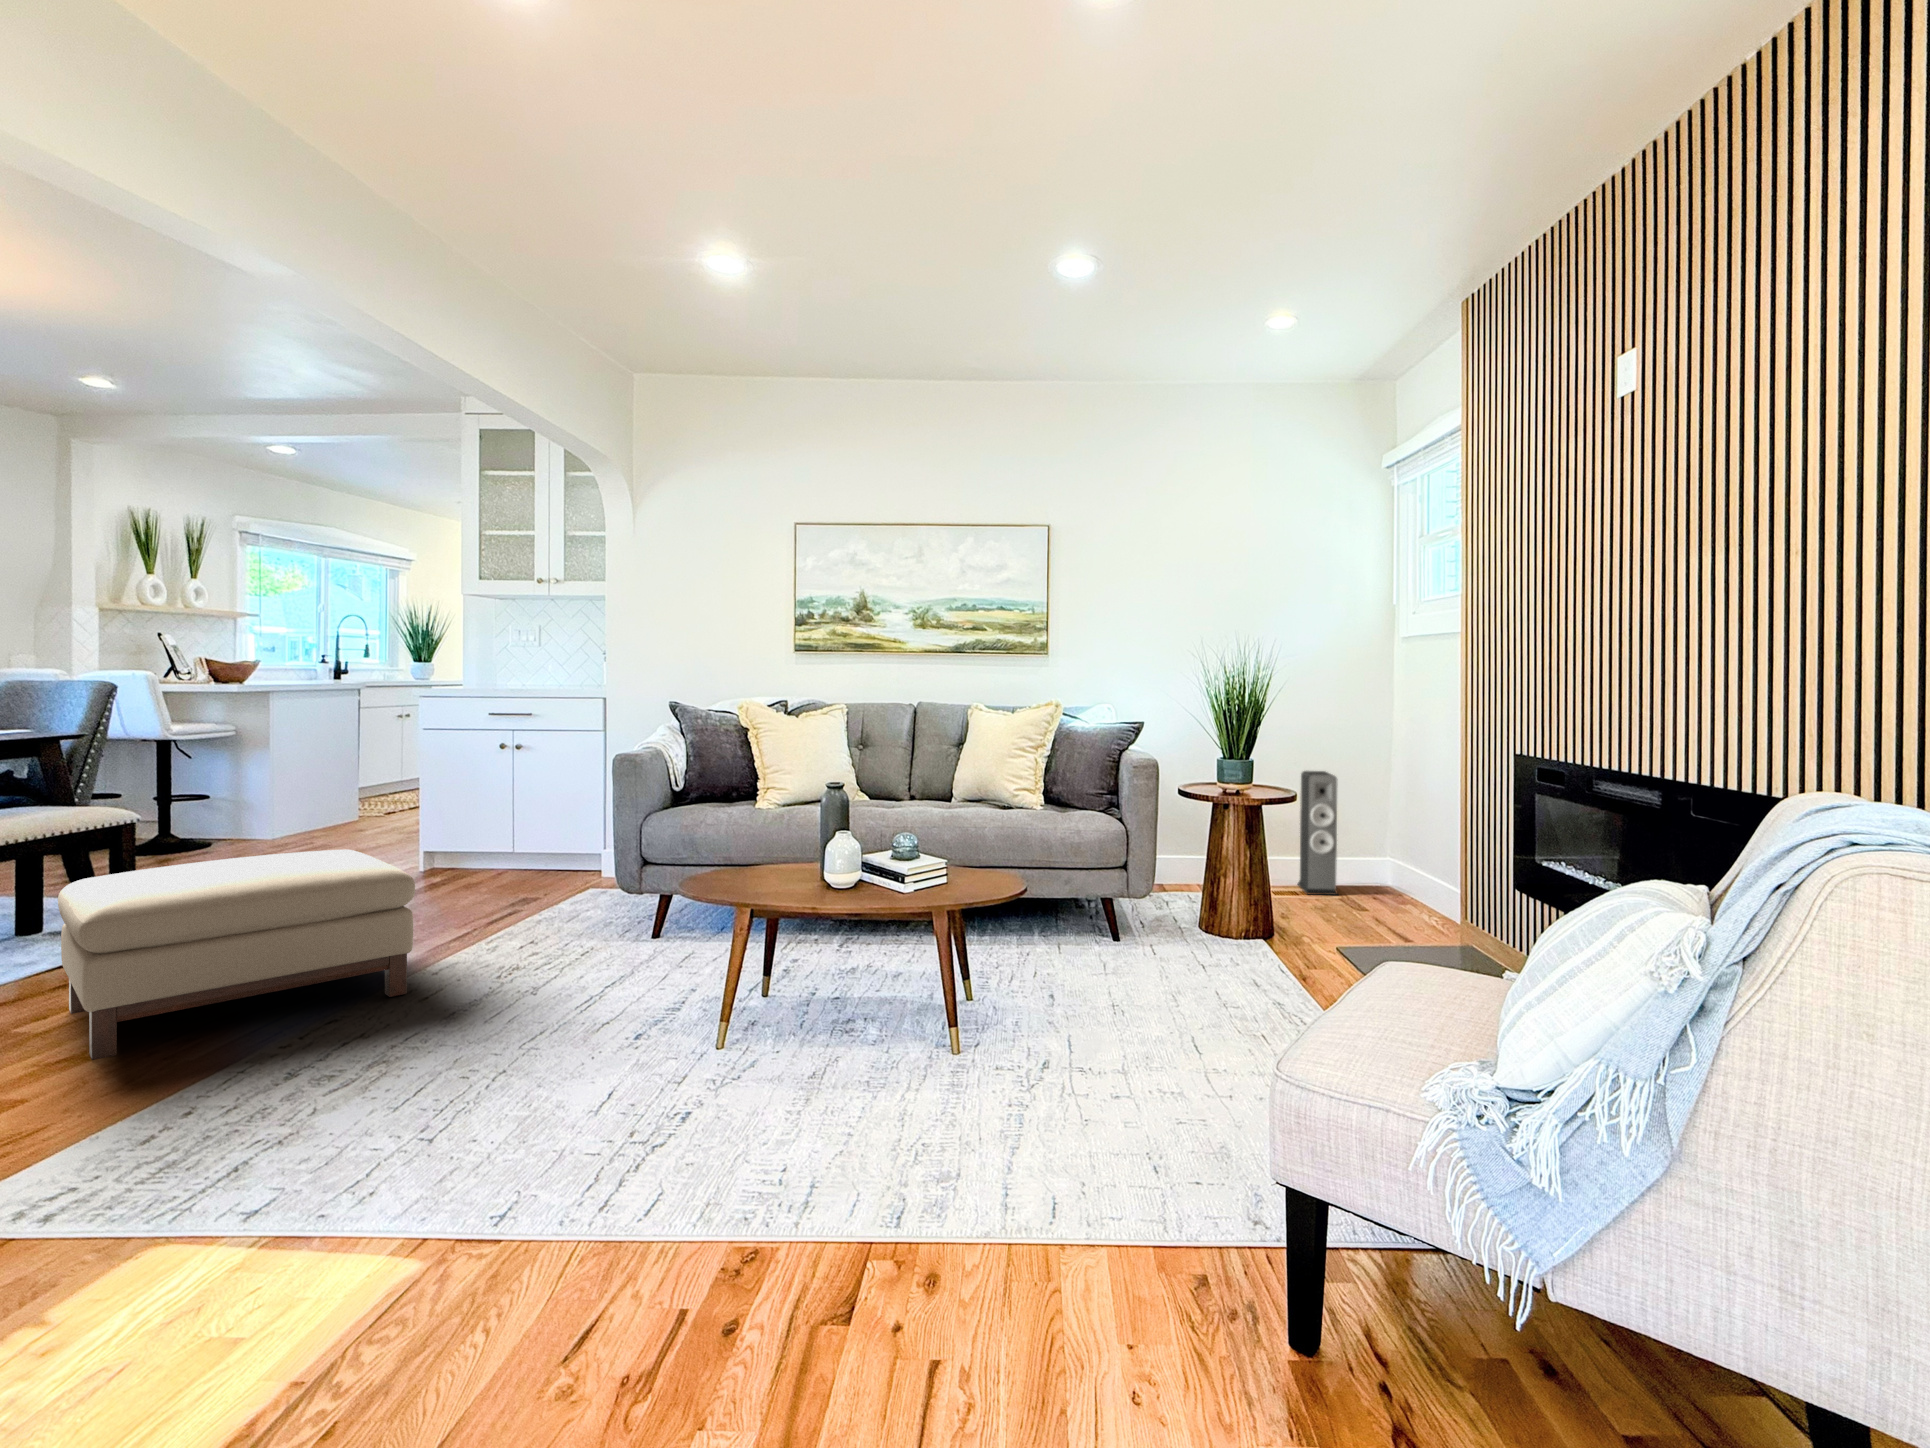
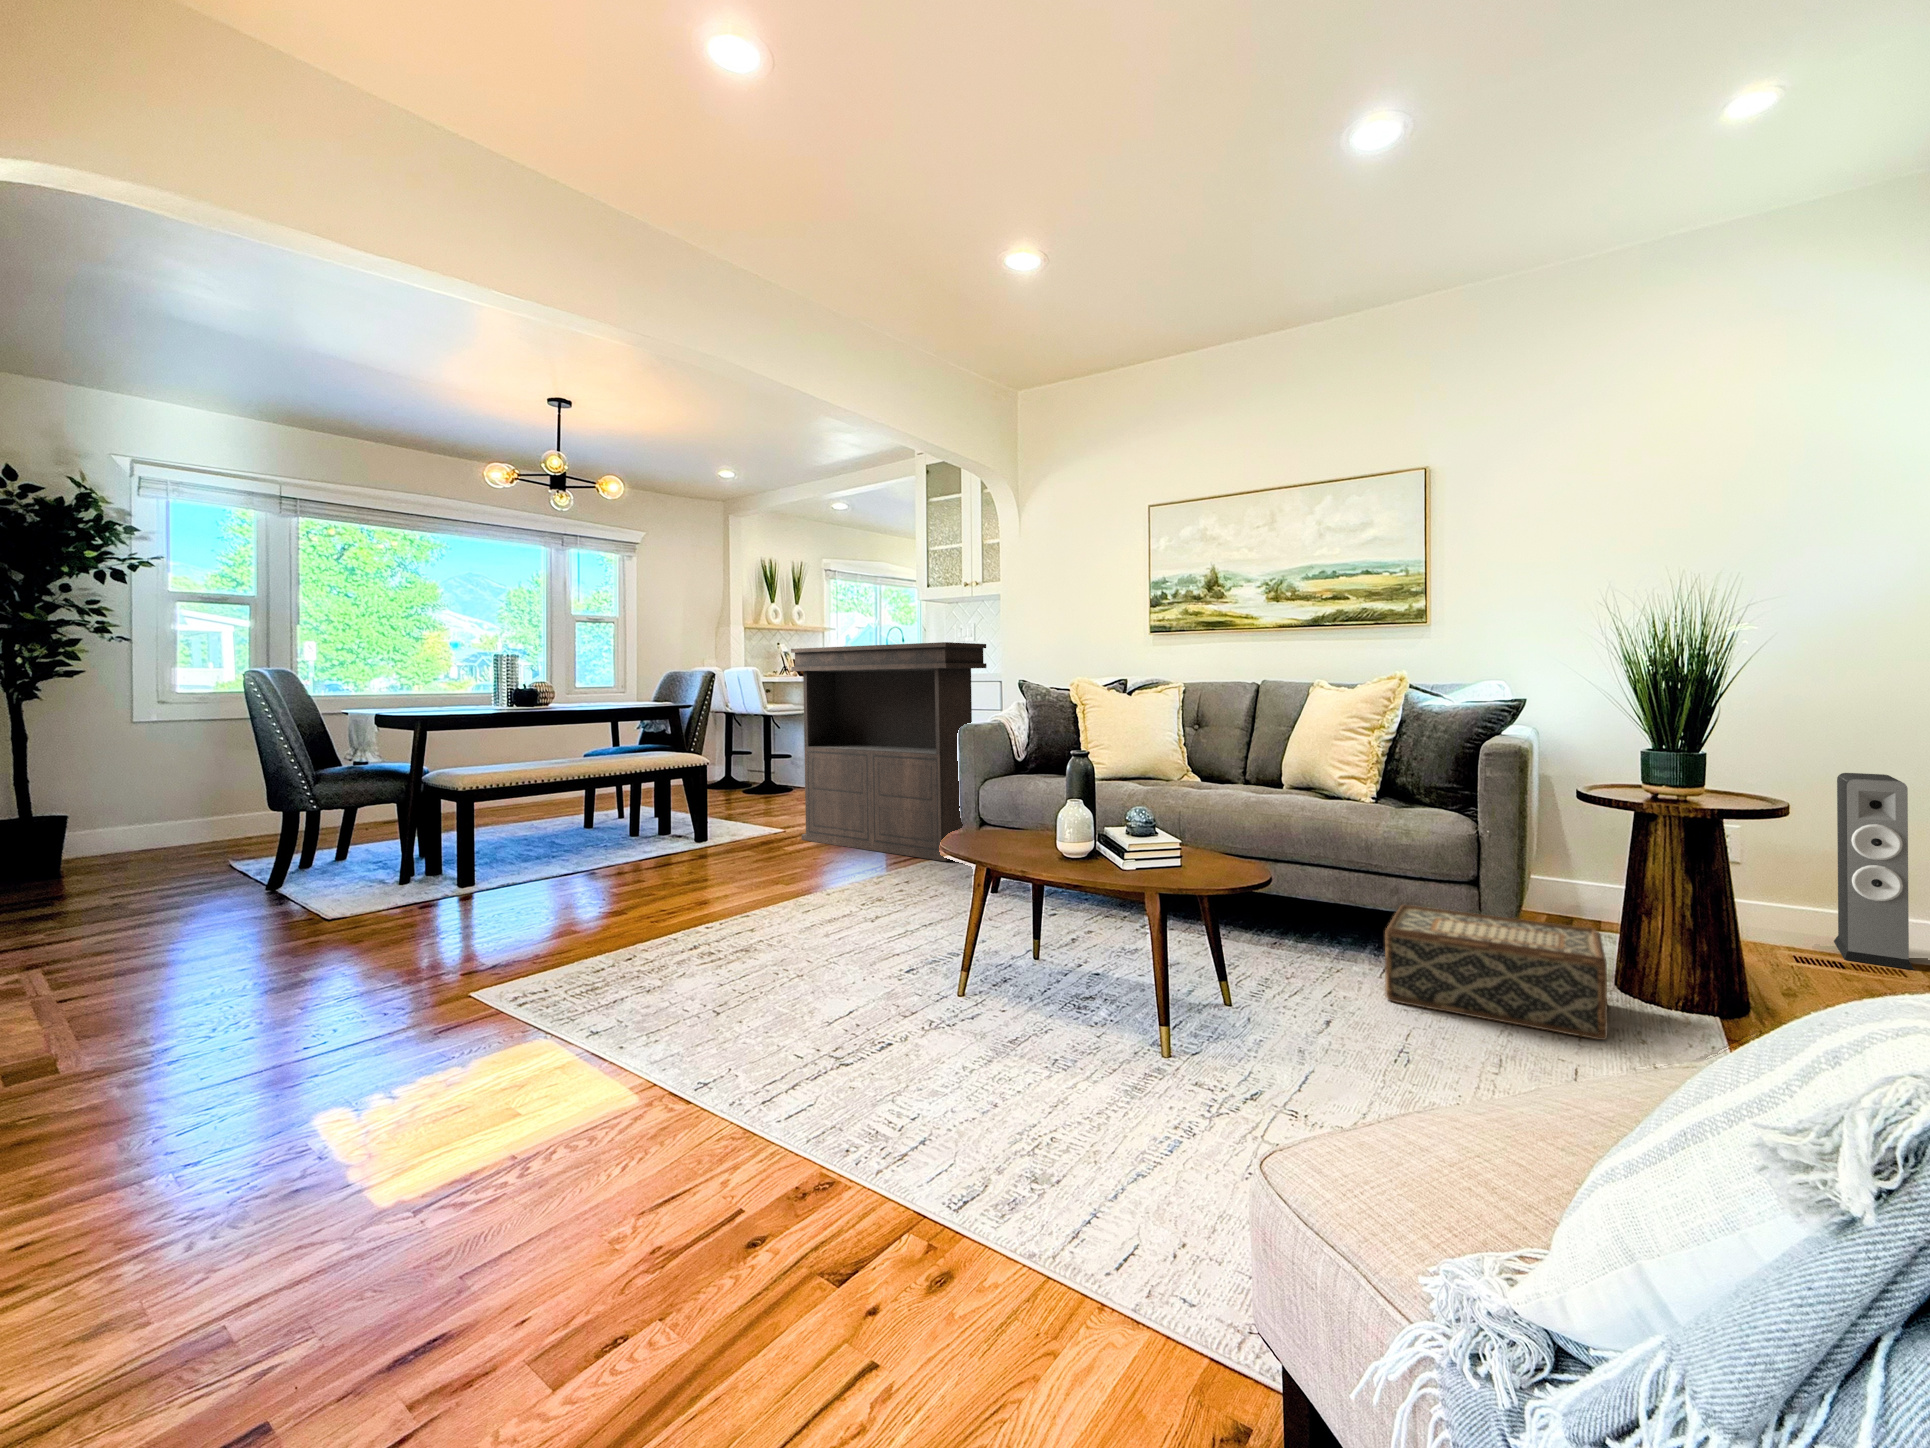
console table: none [321,656,616,908] -> present [791,642,987,861]
ottoman: present [58,850,415,1060] -> none [531,796,765,935]
woven basket: none [1073,888,1219,961] -> present [1385,904,1607,1040]

